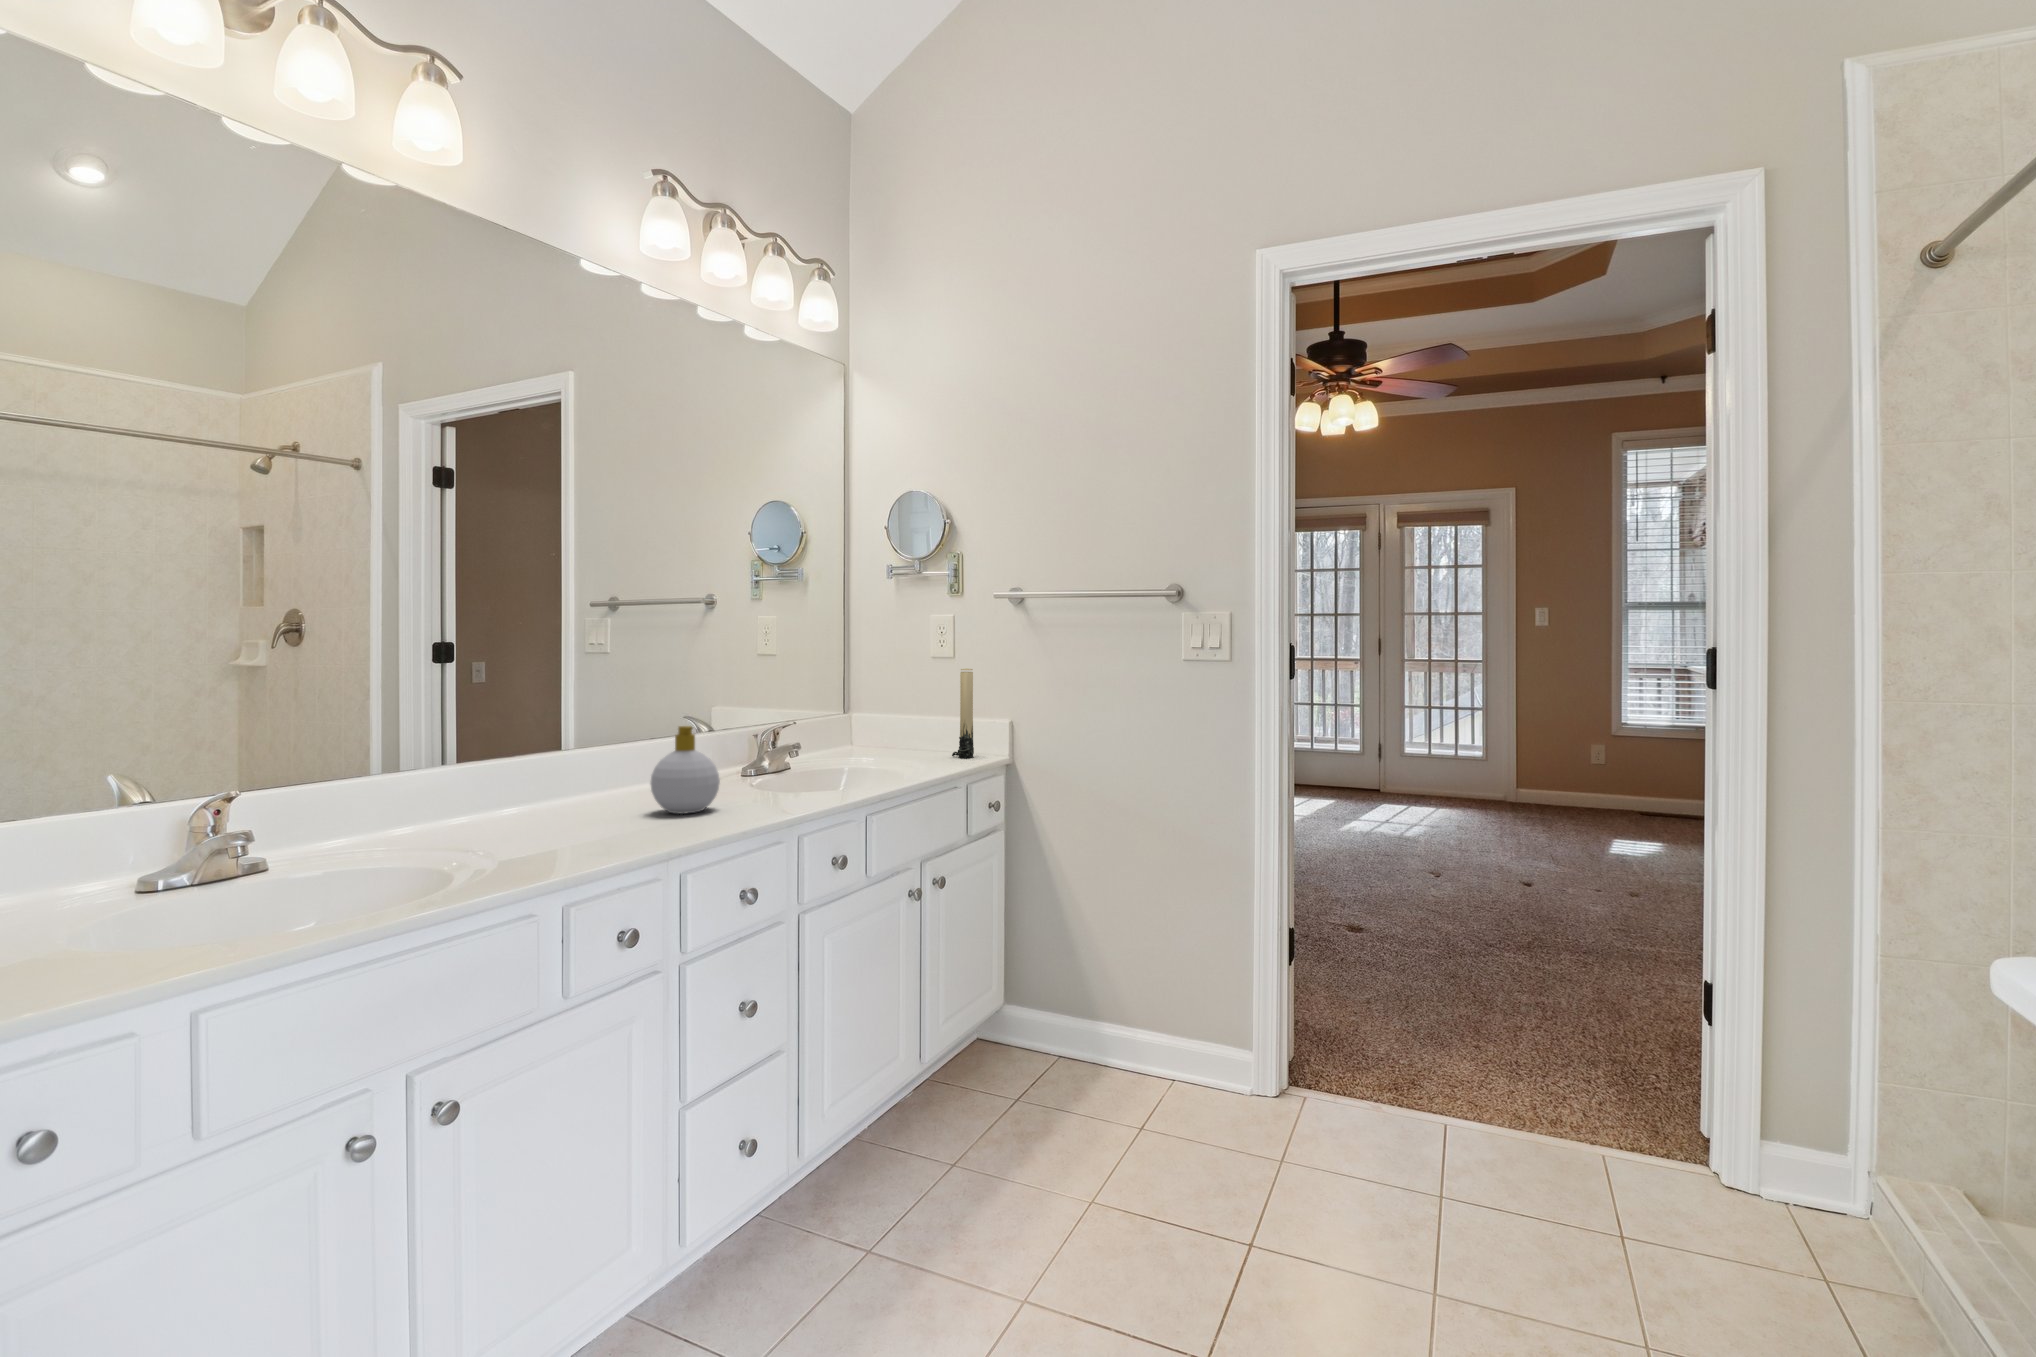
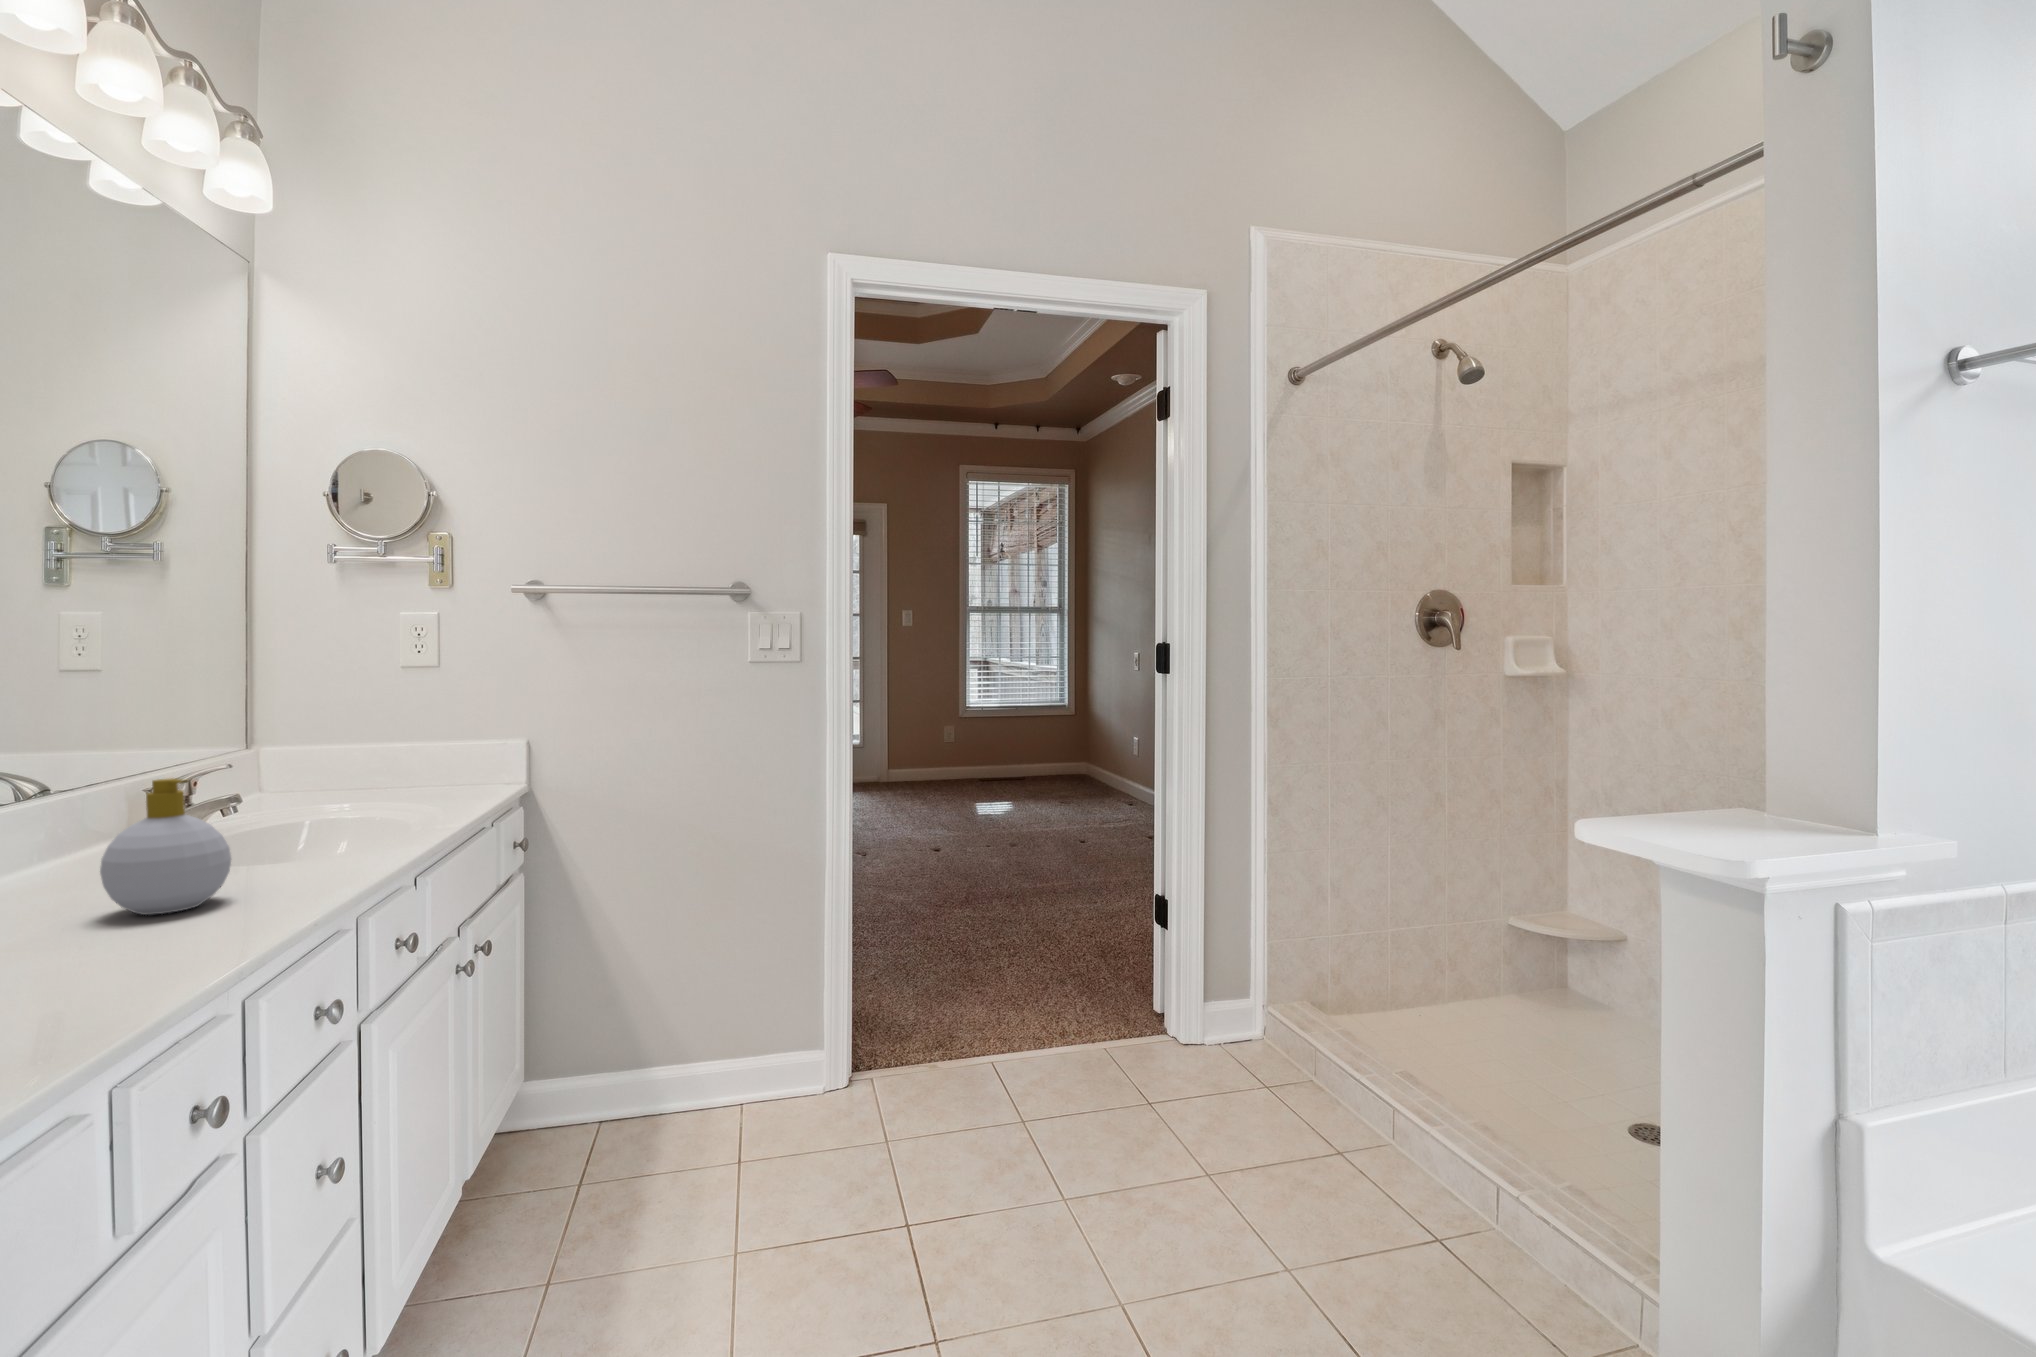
candle: present [952,668,974,758] -> none [442,678,476,789]

